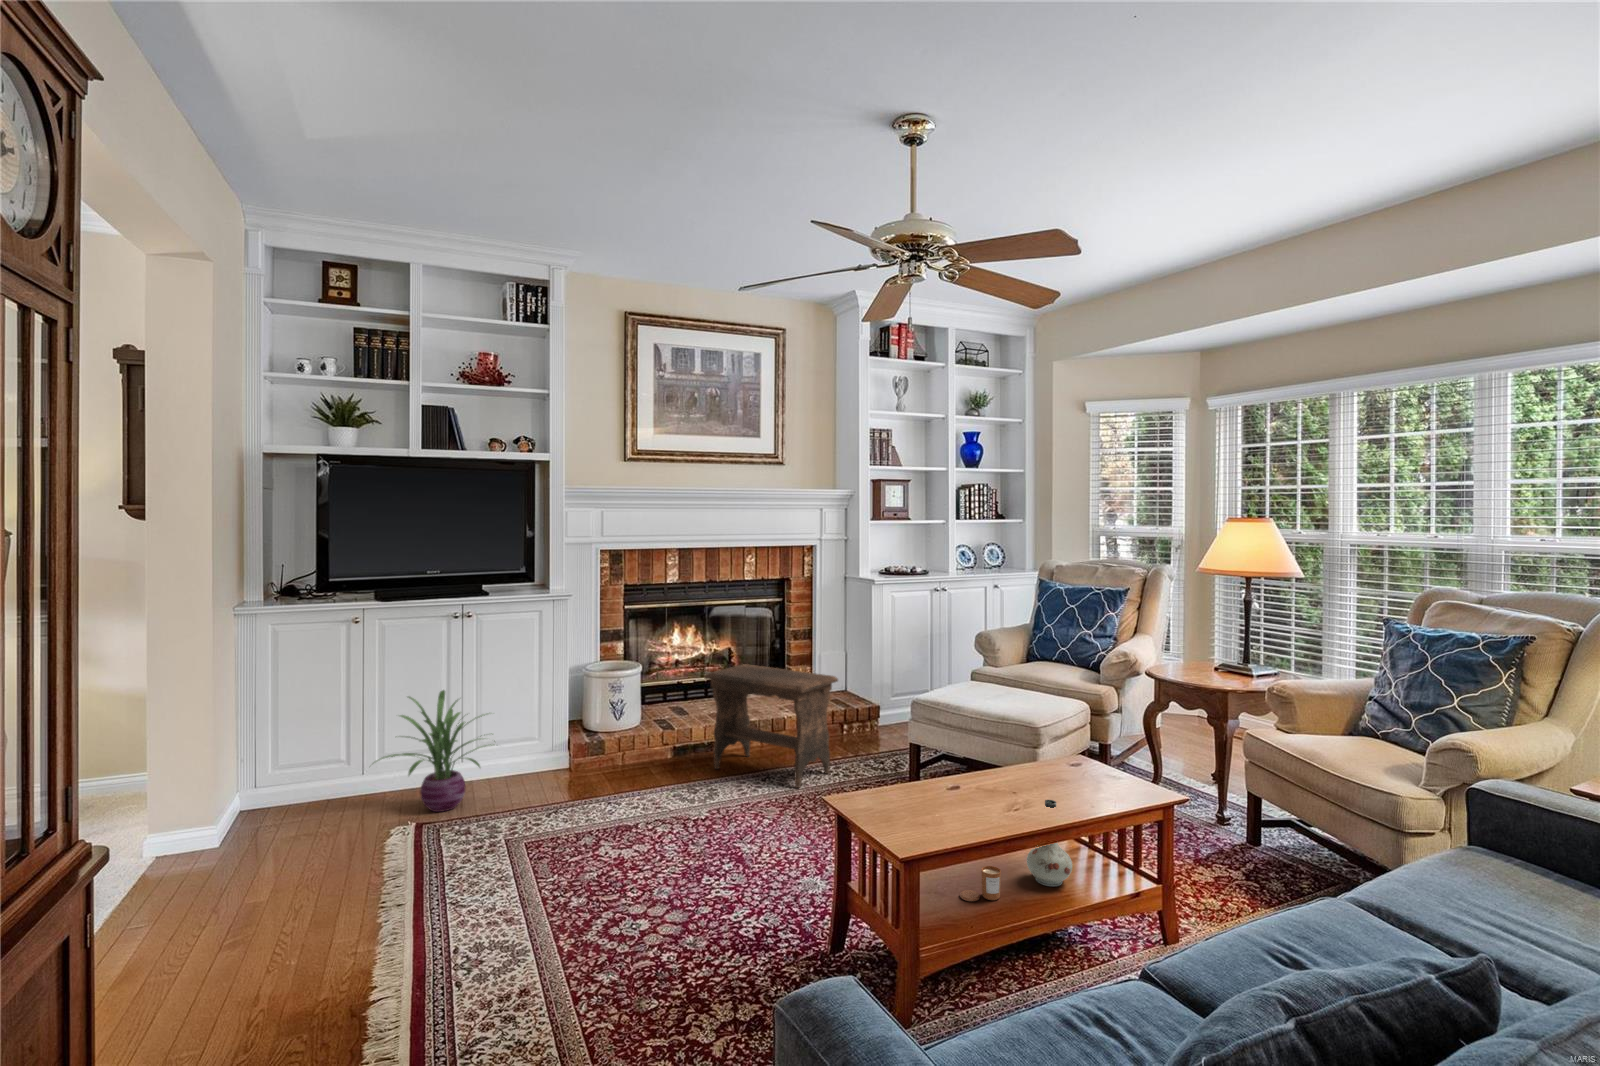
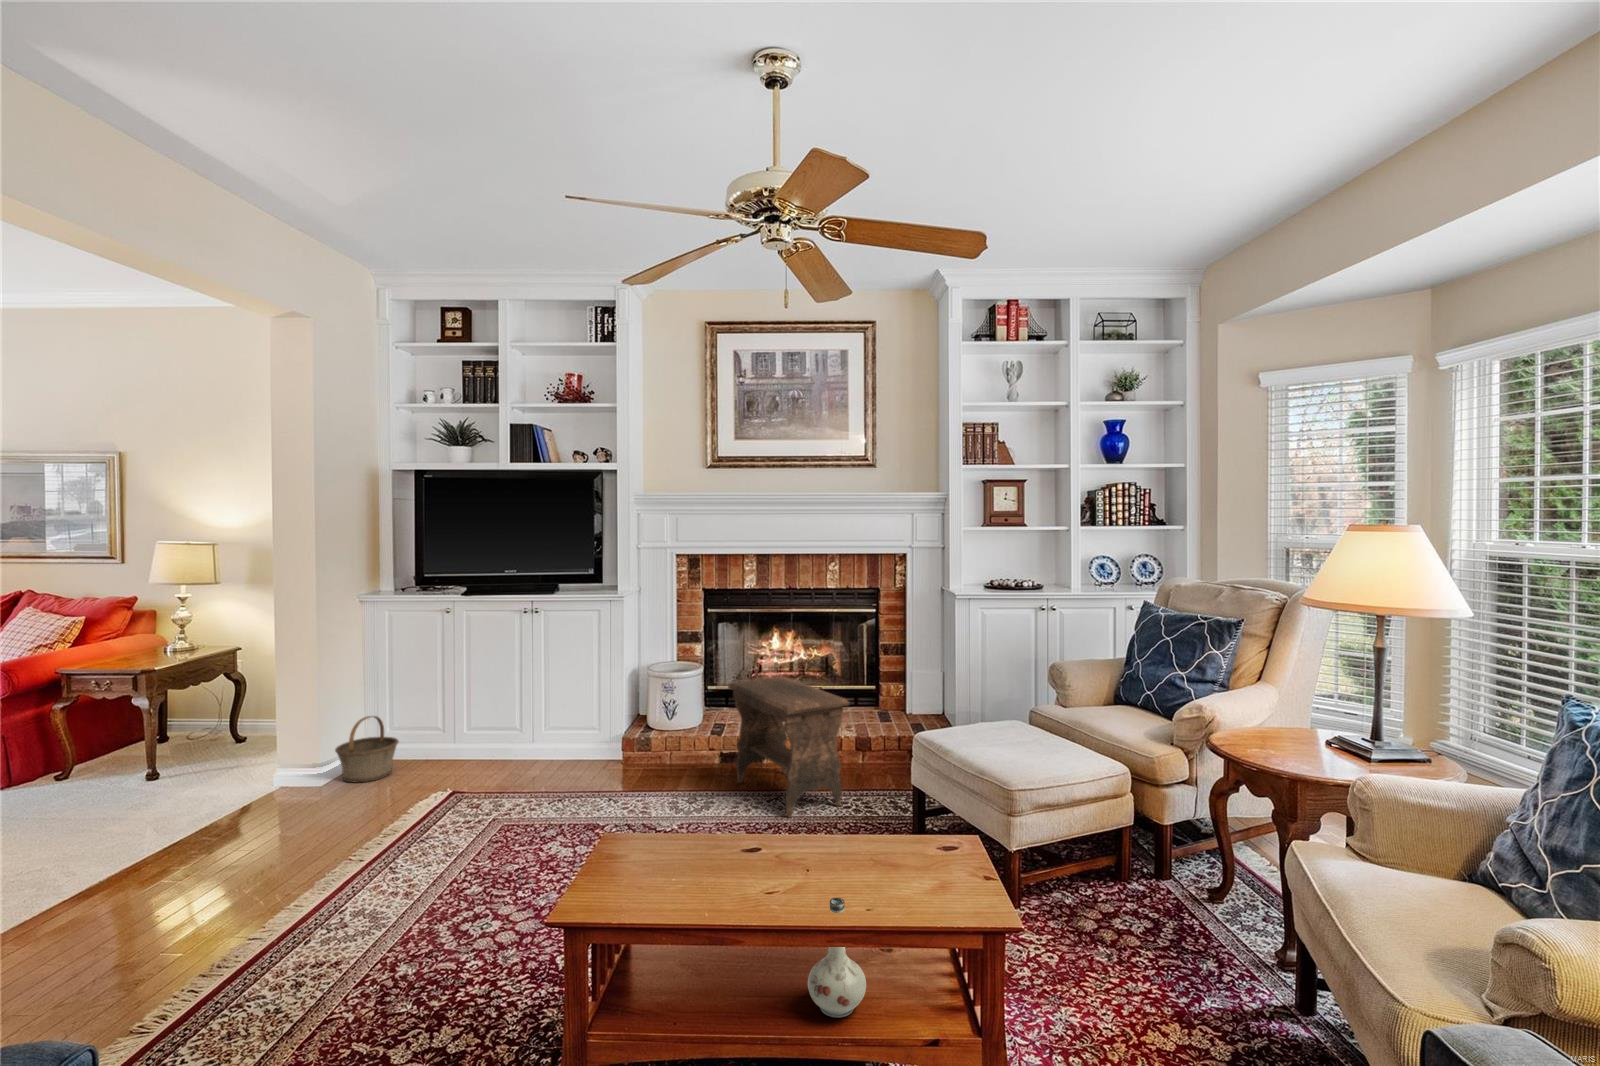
decorative plant: present [376,690,486,812] -> none [419,677,543,787]
basket: none [237,750,315,831] -> present [335,716,398,782]
candle: present [960,866,1001,901] -> none [704,968,751,1015]

